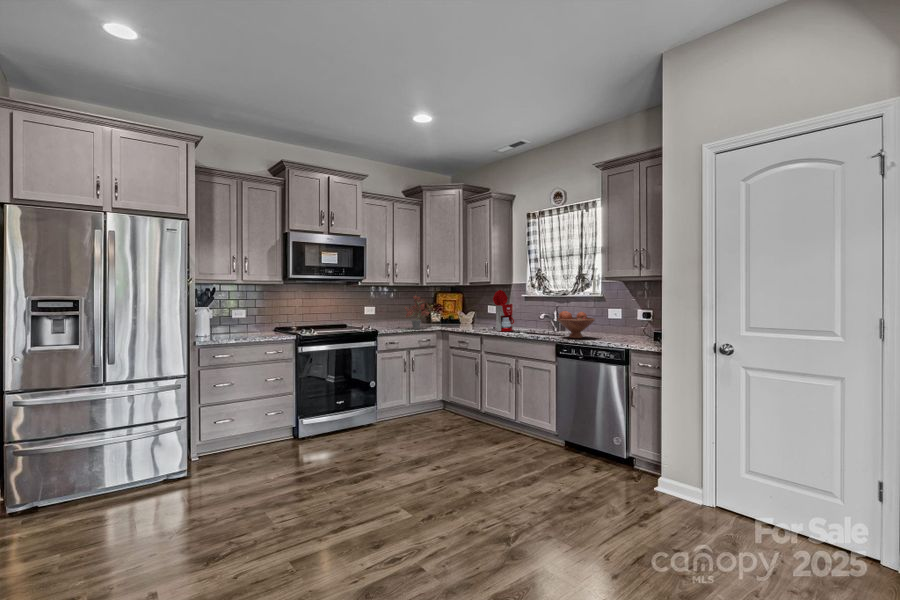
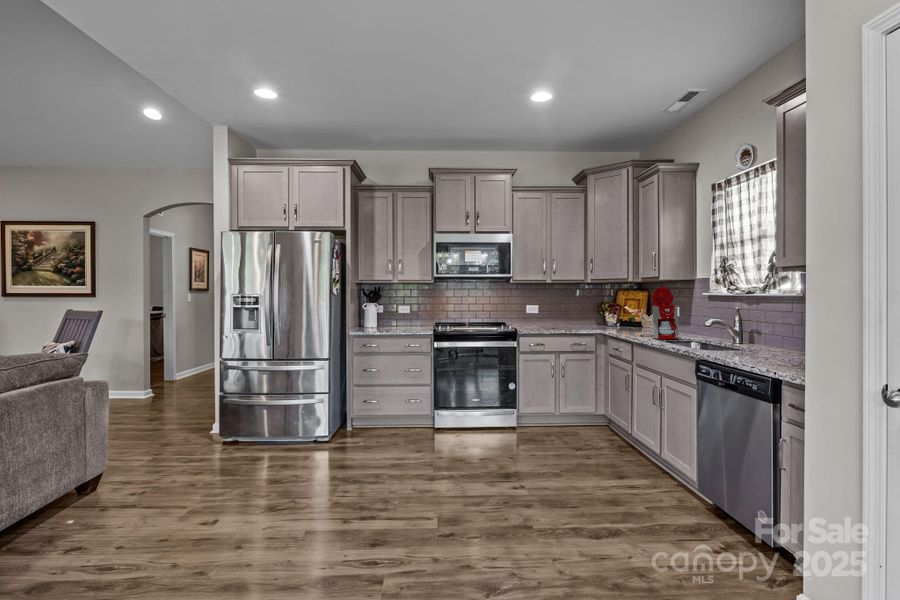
potted plant: present [404,295,433,329] -> none [546,287,589,331]
fruit bowl: present [557,311,595,338] -> none [708,315,769,355]

